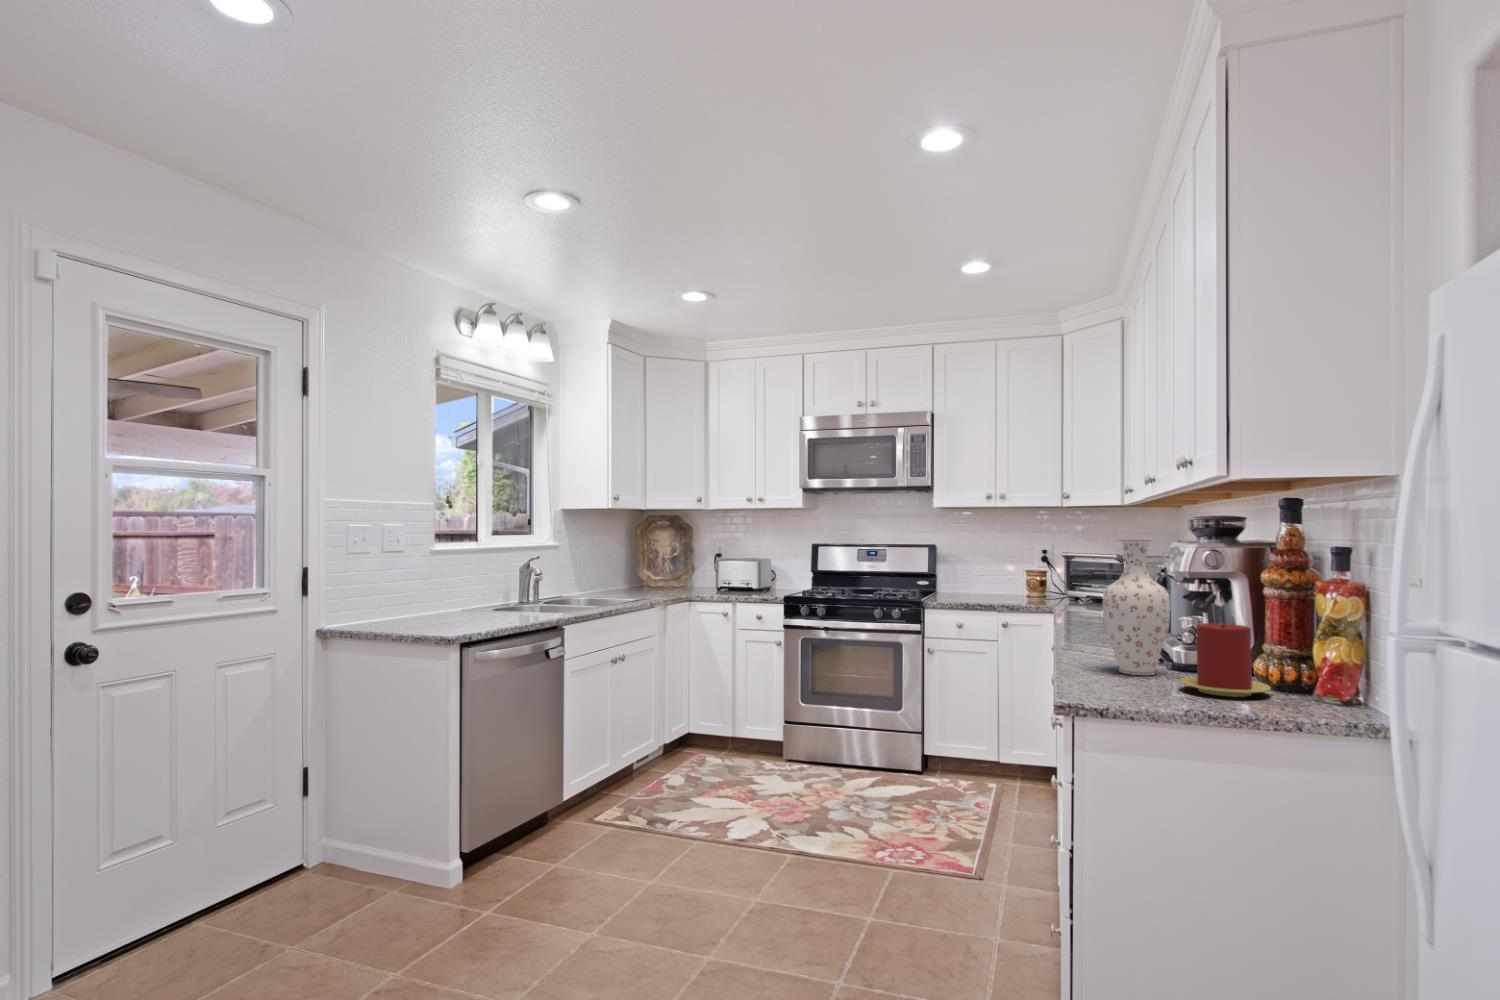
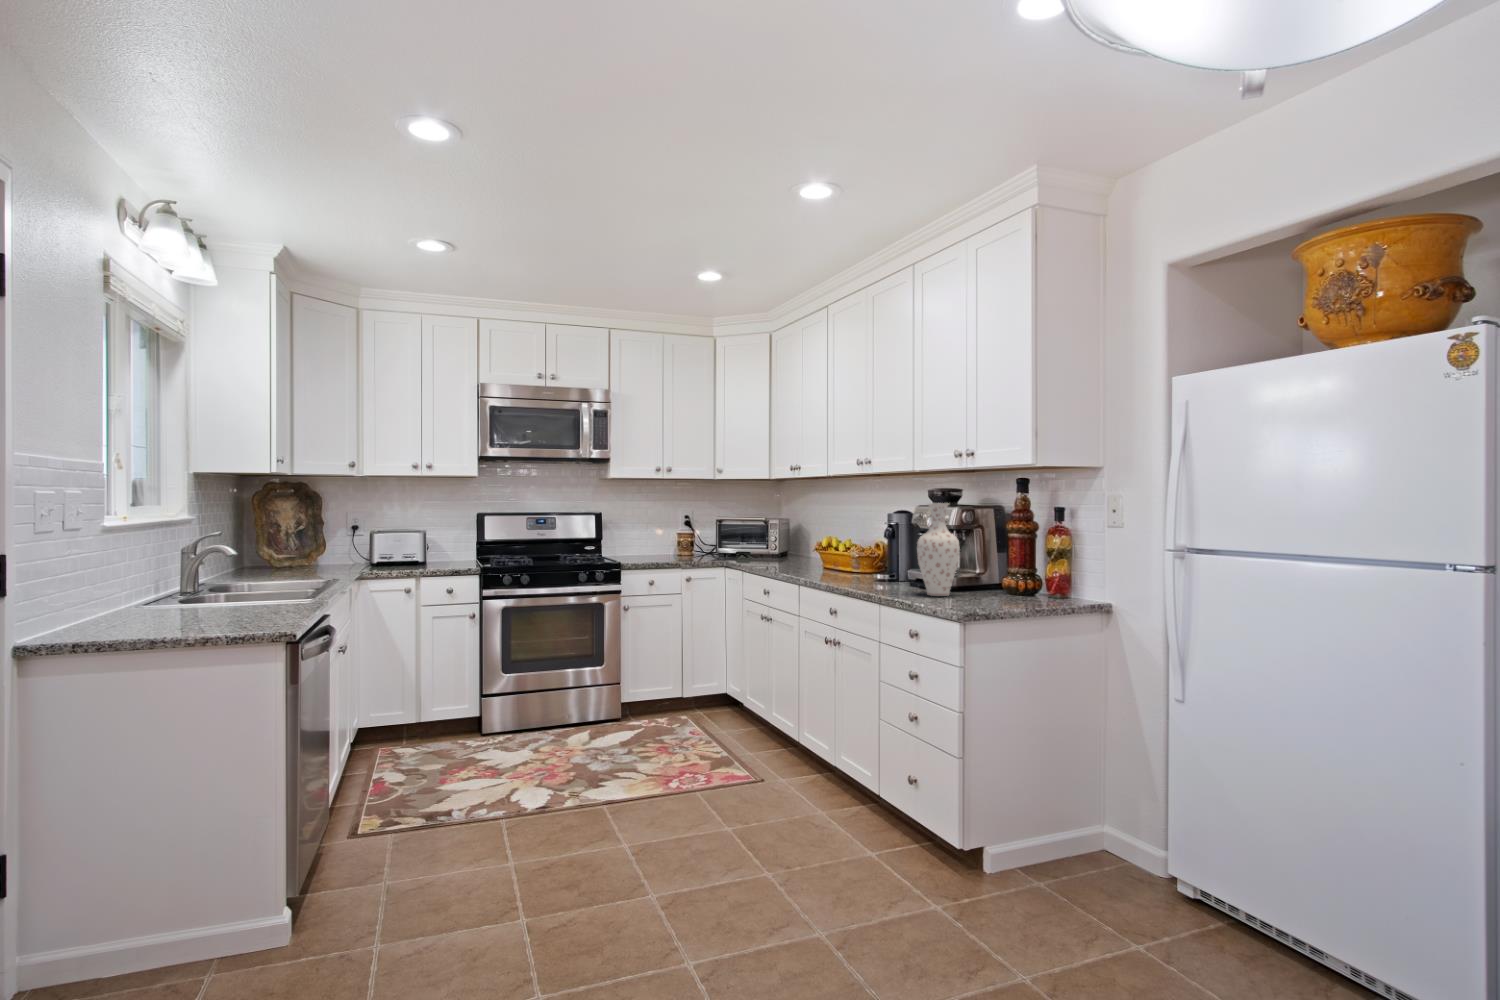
candle: present [1180,623,1271,697] -> none [986,557,1038,601]

